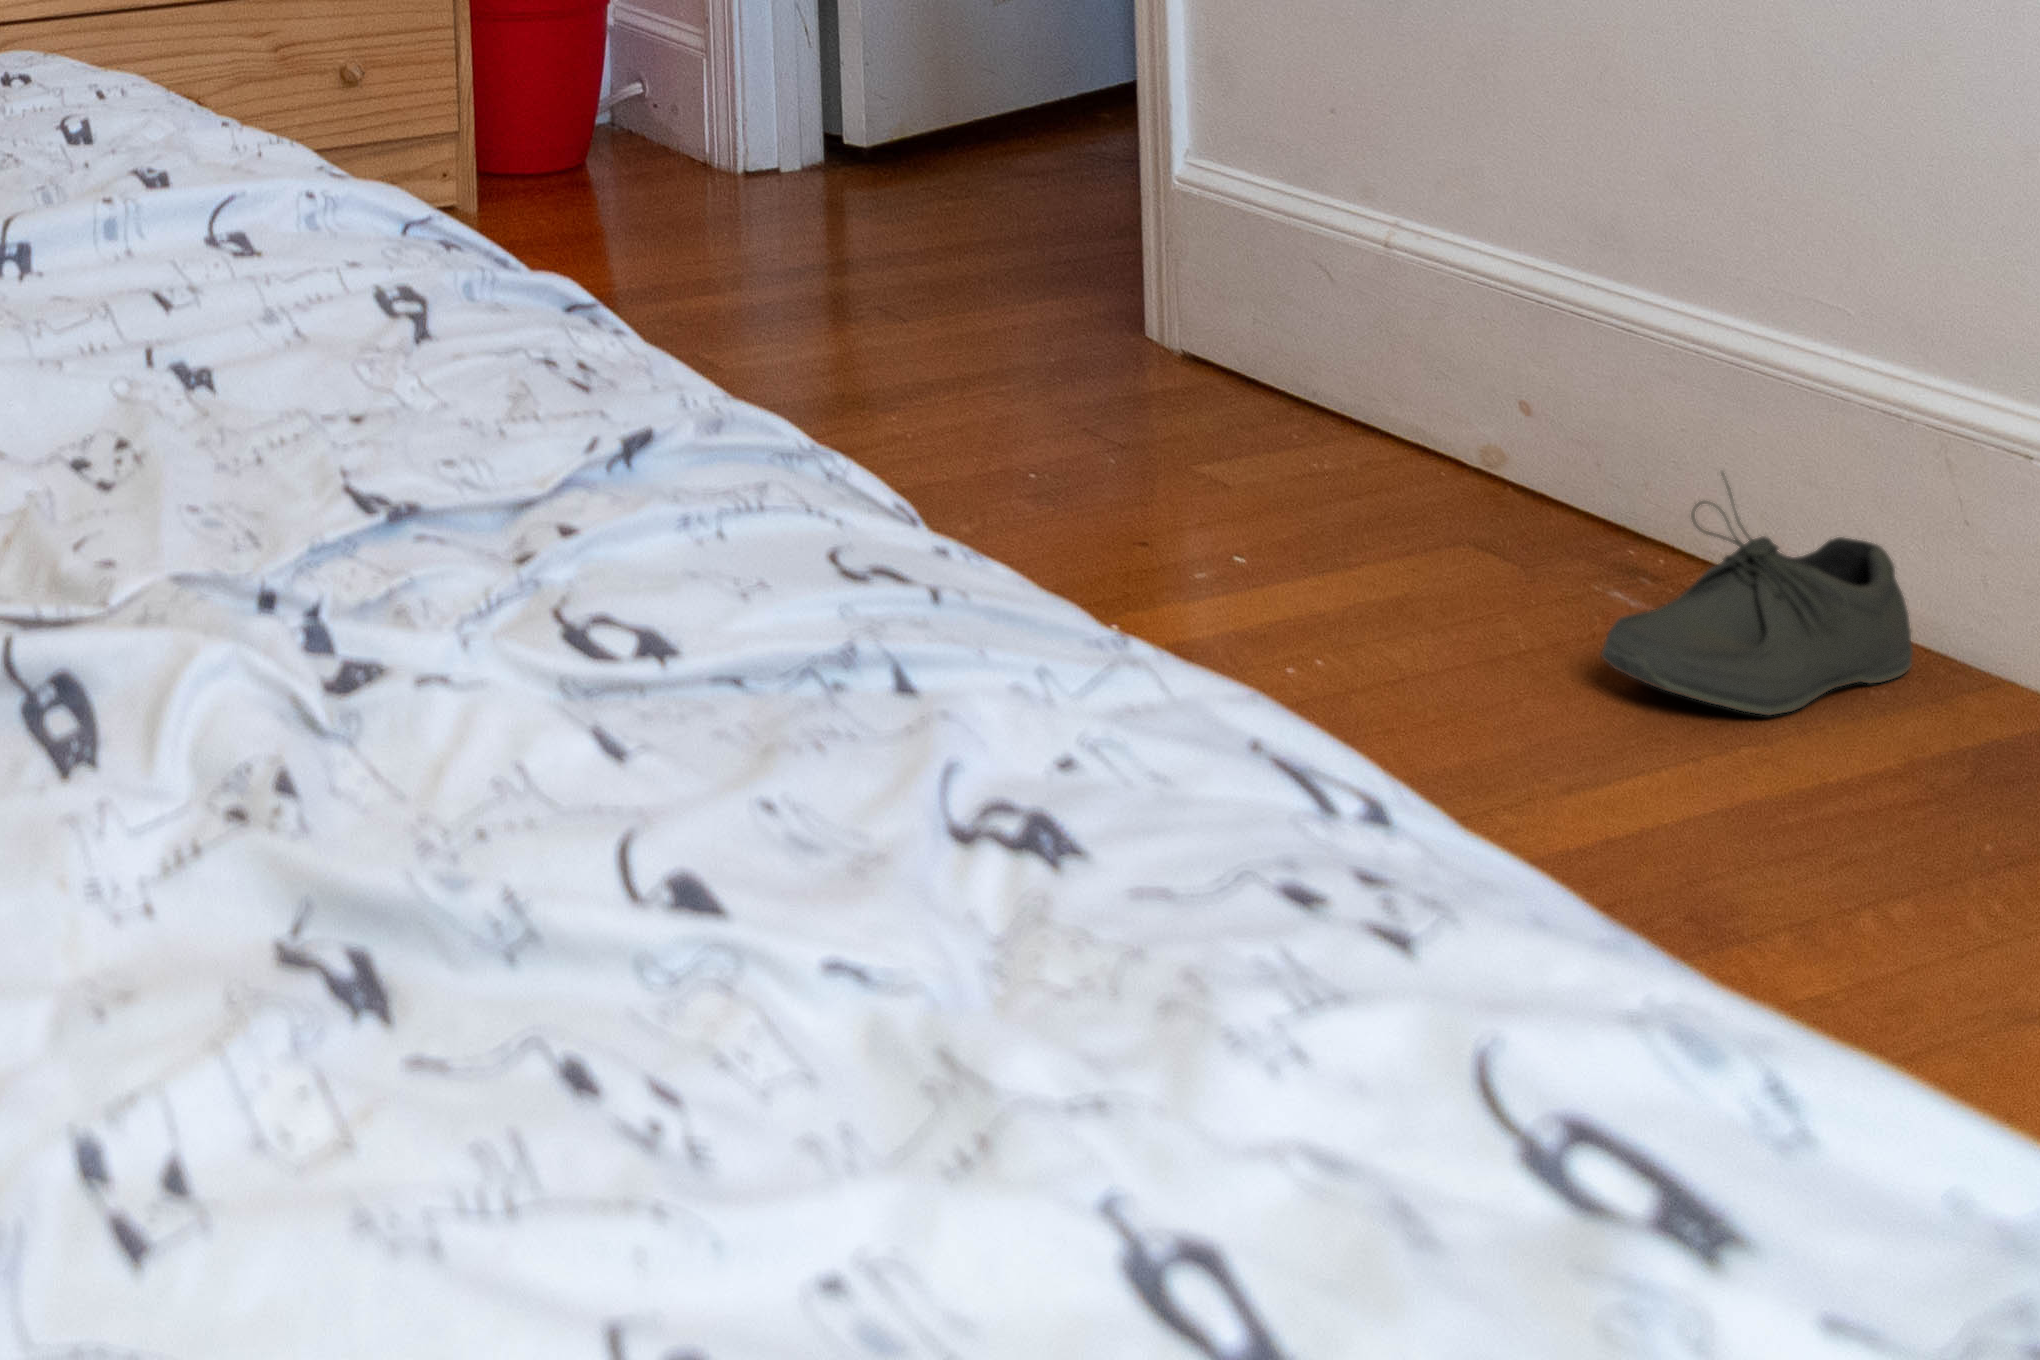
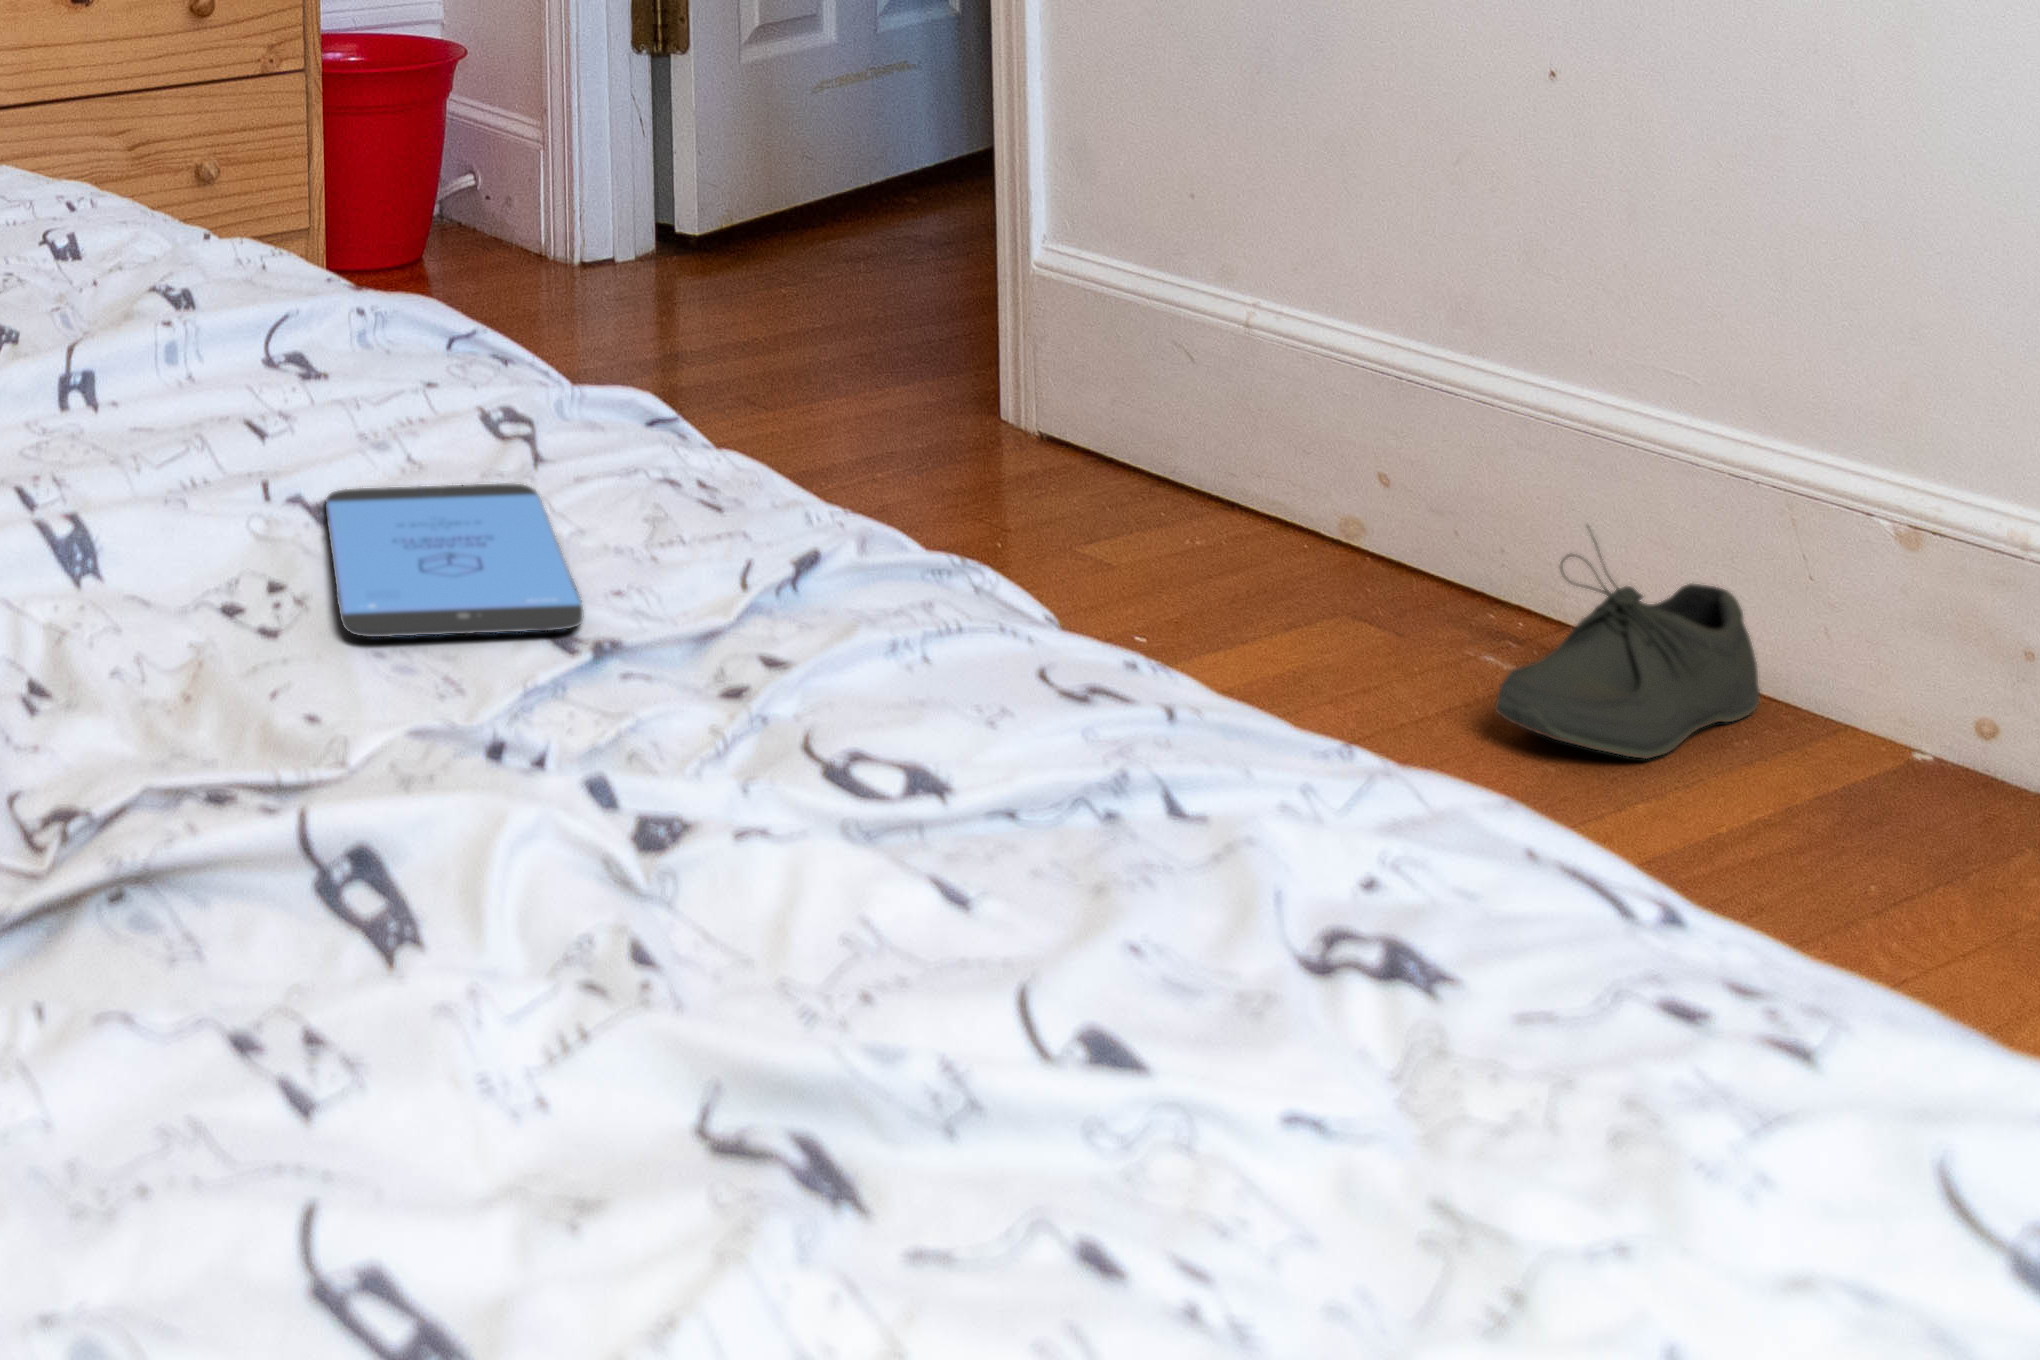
smartphone: none [149,362,392,495] -> present [326,484,584,637]

